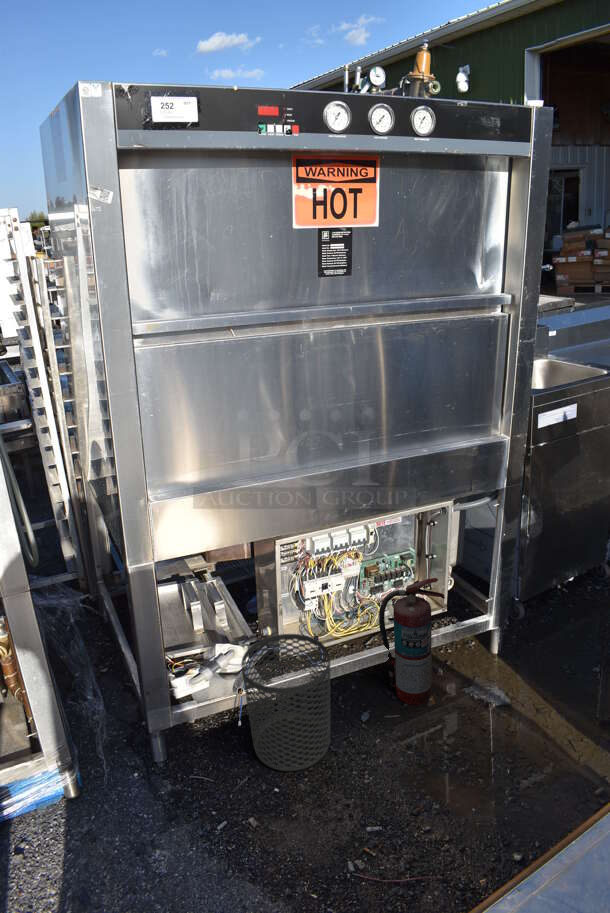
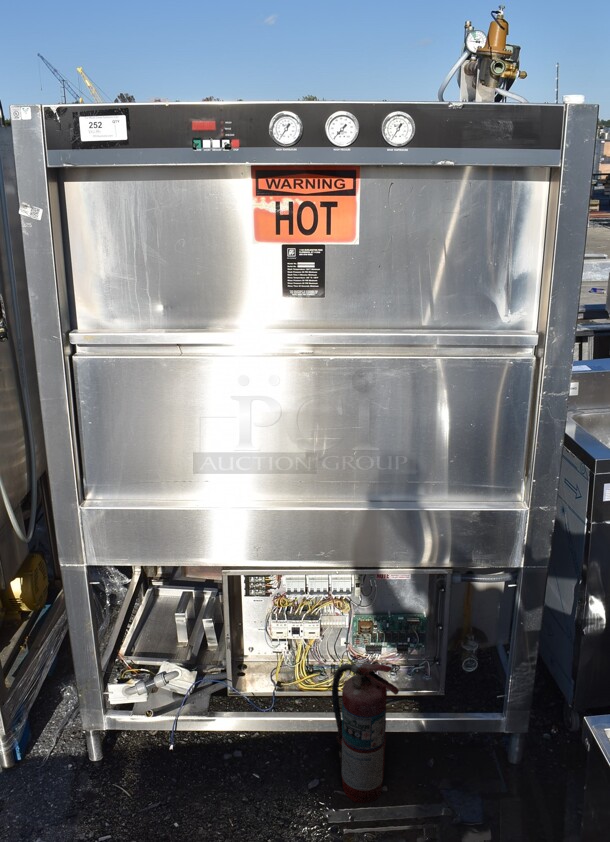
waste bin: present [241,634,331,771] -> none [150,665,246,815]

